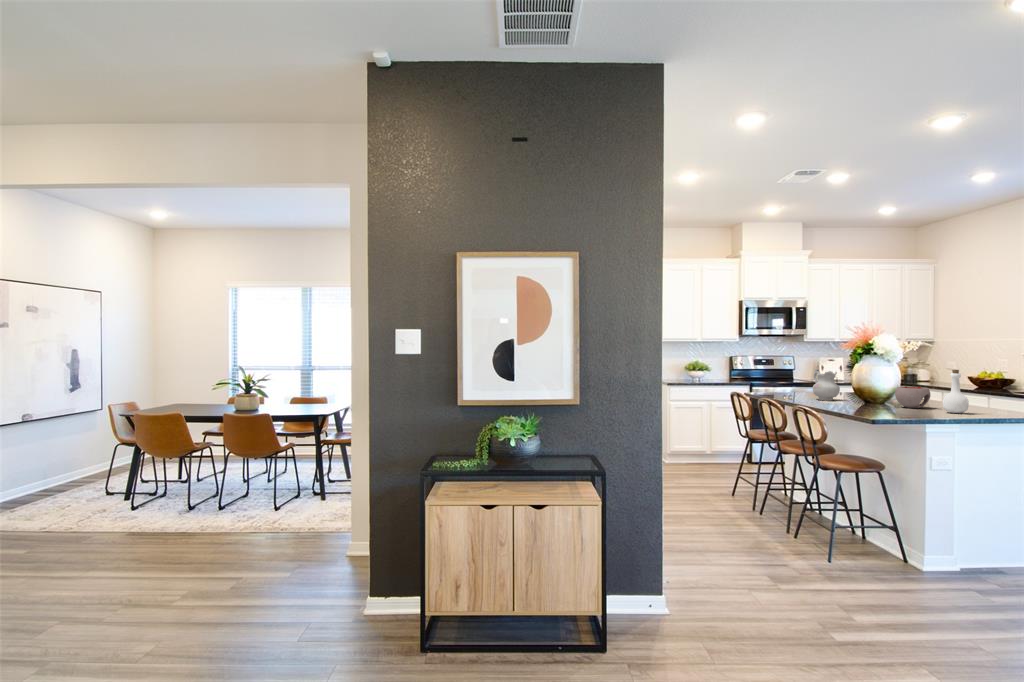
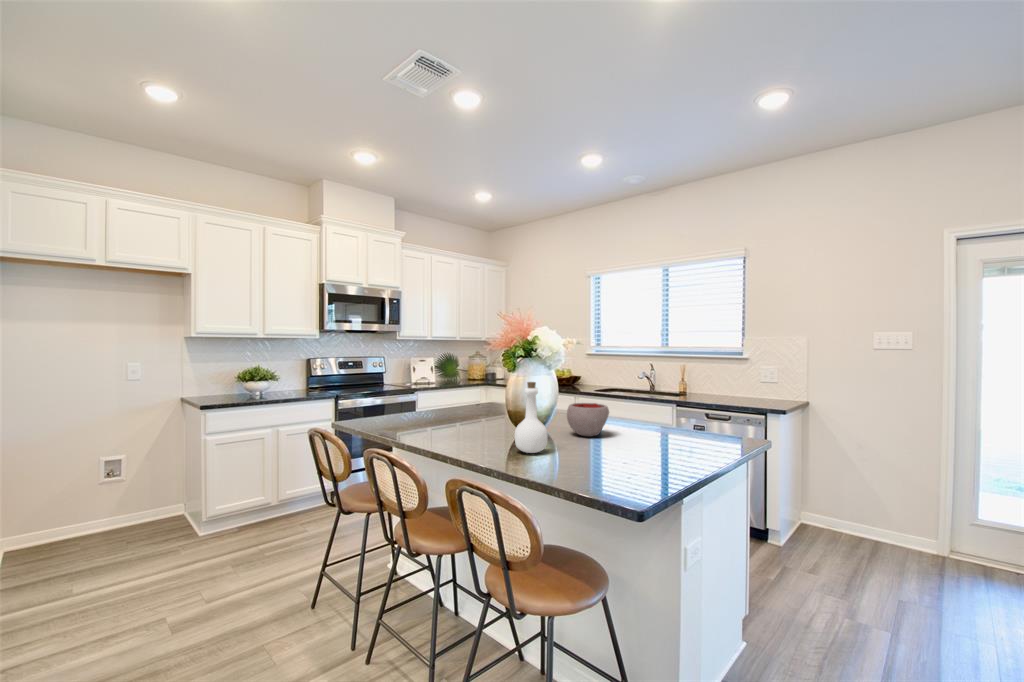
ceramic pitcher: present [813,369,840,401] -> none [444,380,481,430]
bottle: present [943,370,969,413] -> present [515,382,547,453]

